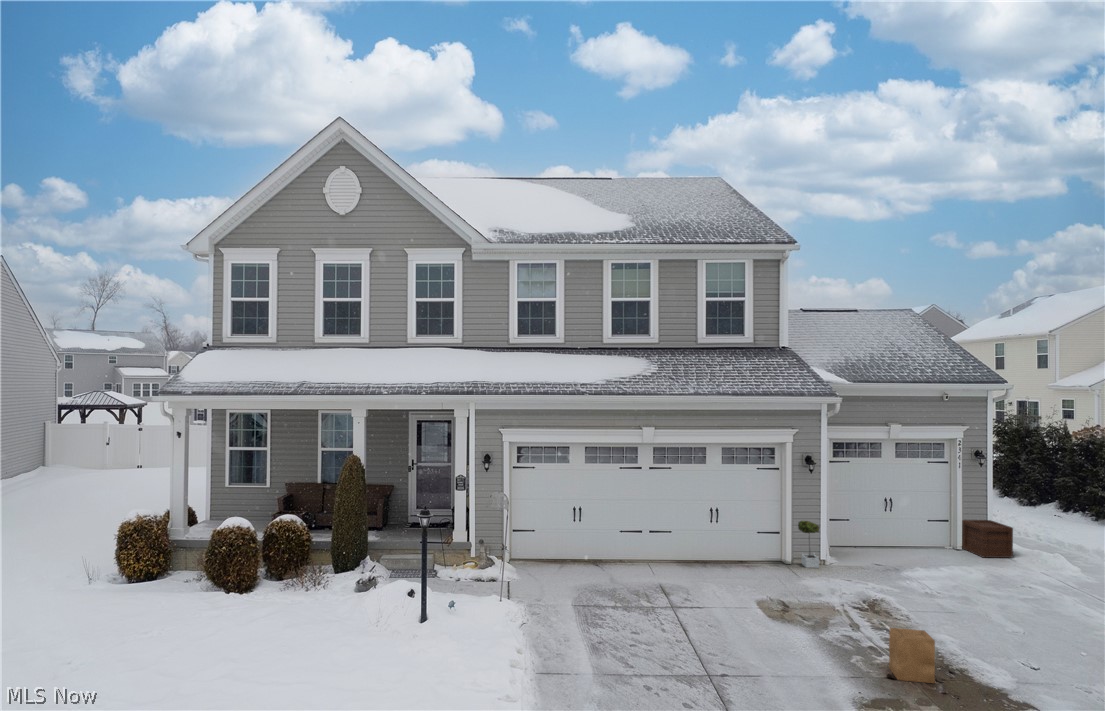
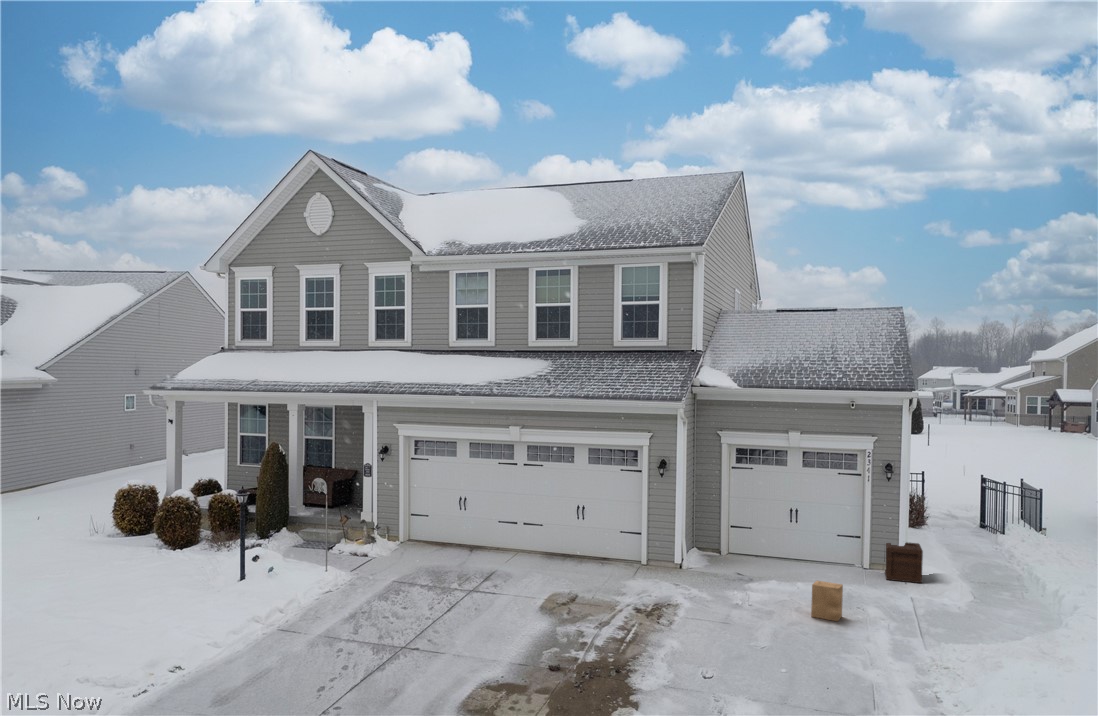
potted tree: present [798,521,820,568] -> none [665,521,684,568]
cardboard box: present [889,628,935,683] -> present [811,581,843,621]

